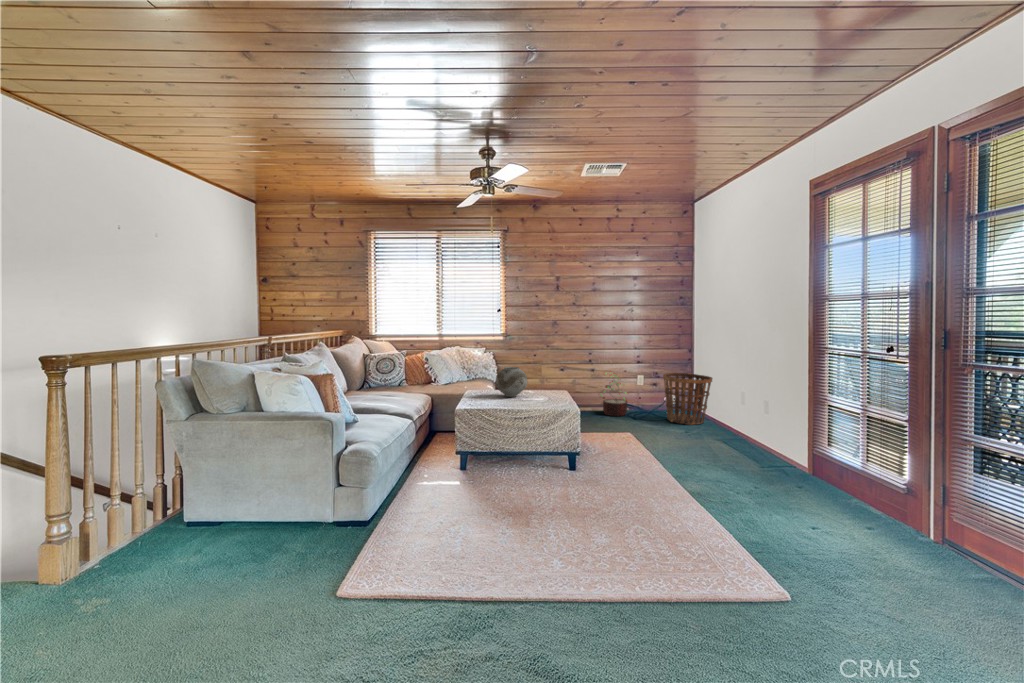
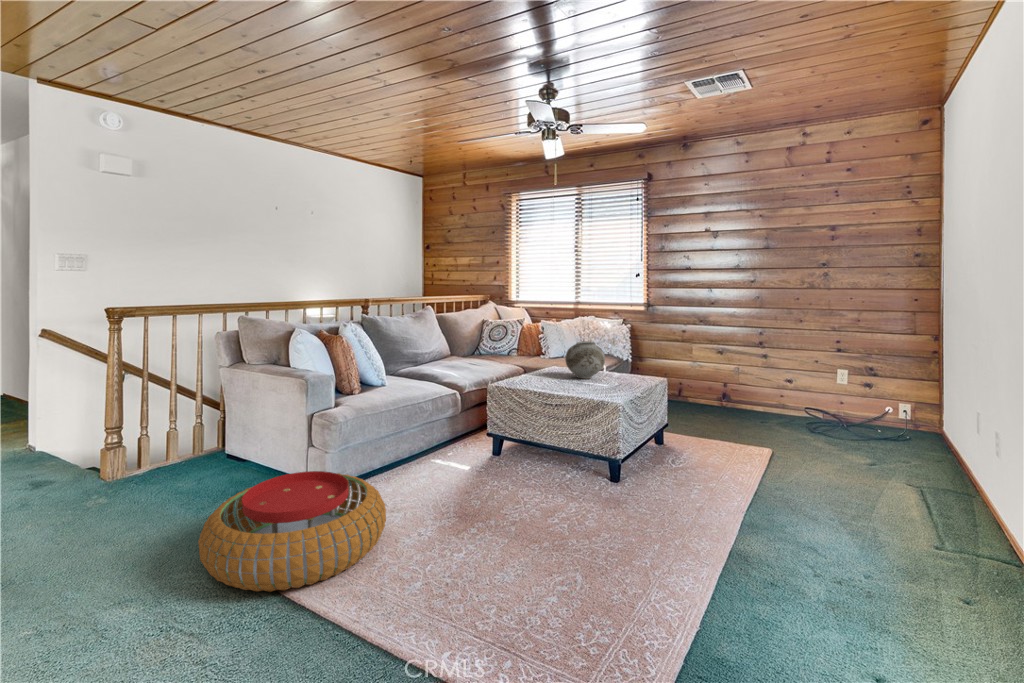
decorative plant: present [600,372,628,416] -> none [767,359,813,424]
basket: present [663,373,713,425] -> none [863,370,960,457]
pouf: none [342,498,504,610] -> present [198,471,386,592]

